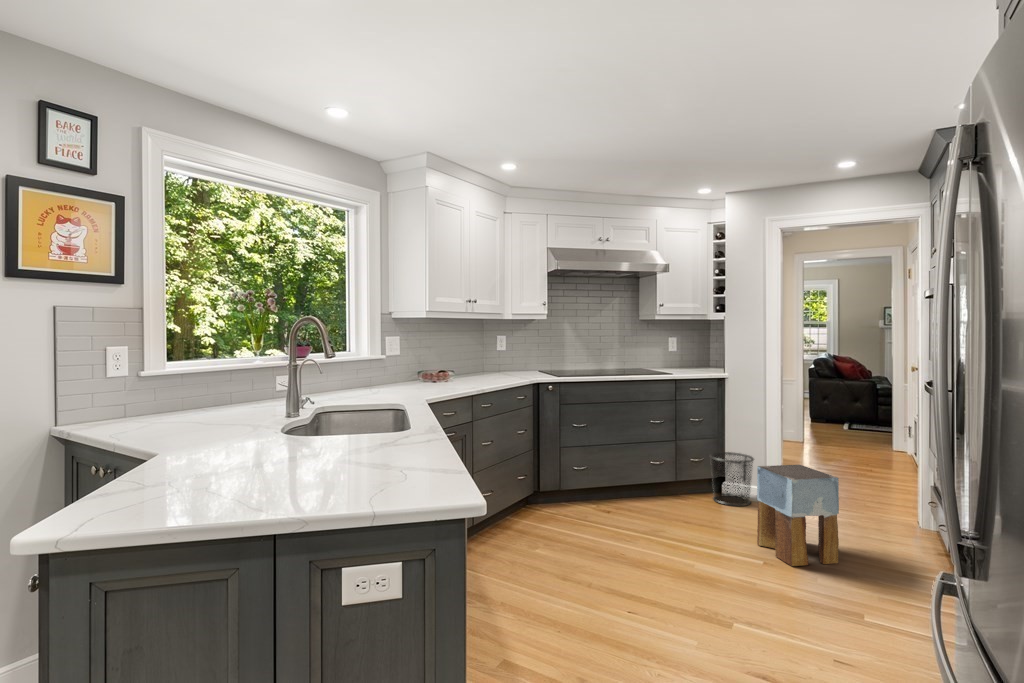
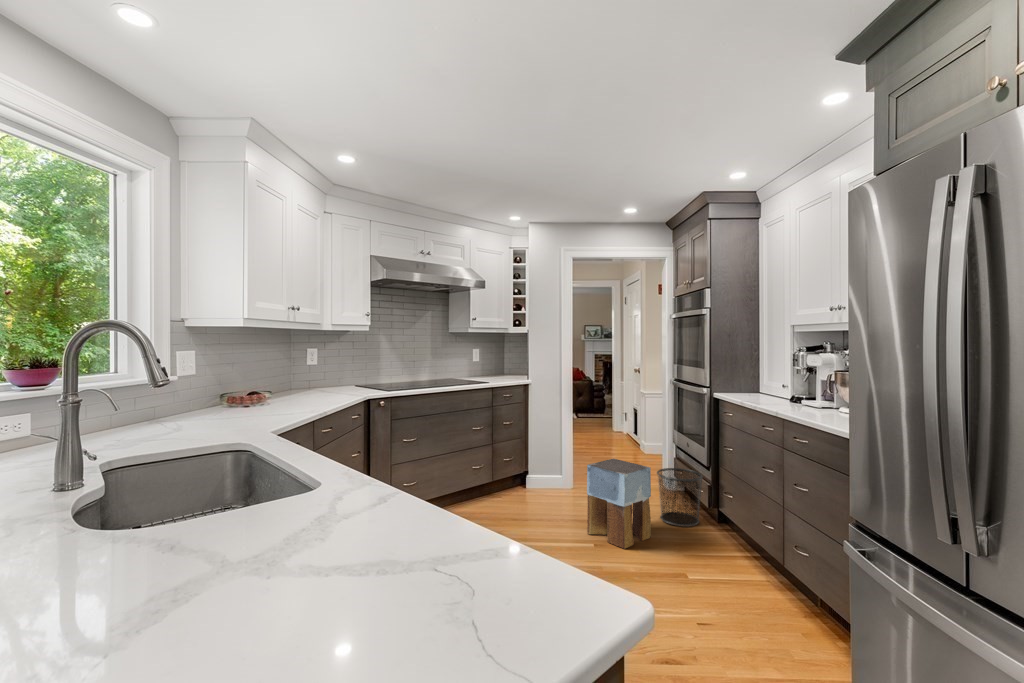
waste bin: present [710,452,754,506] -> present [657,468,703,527]

